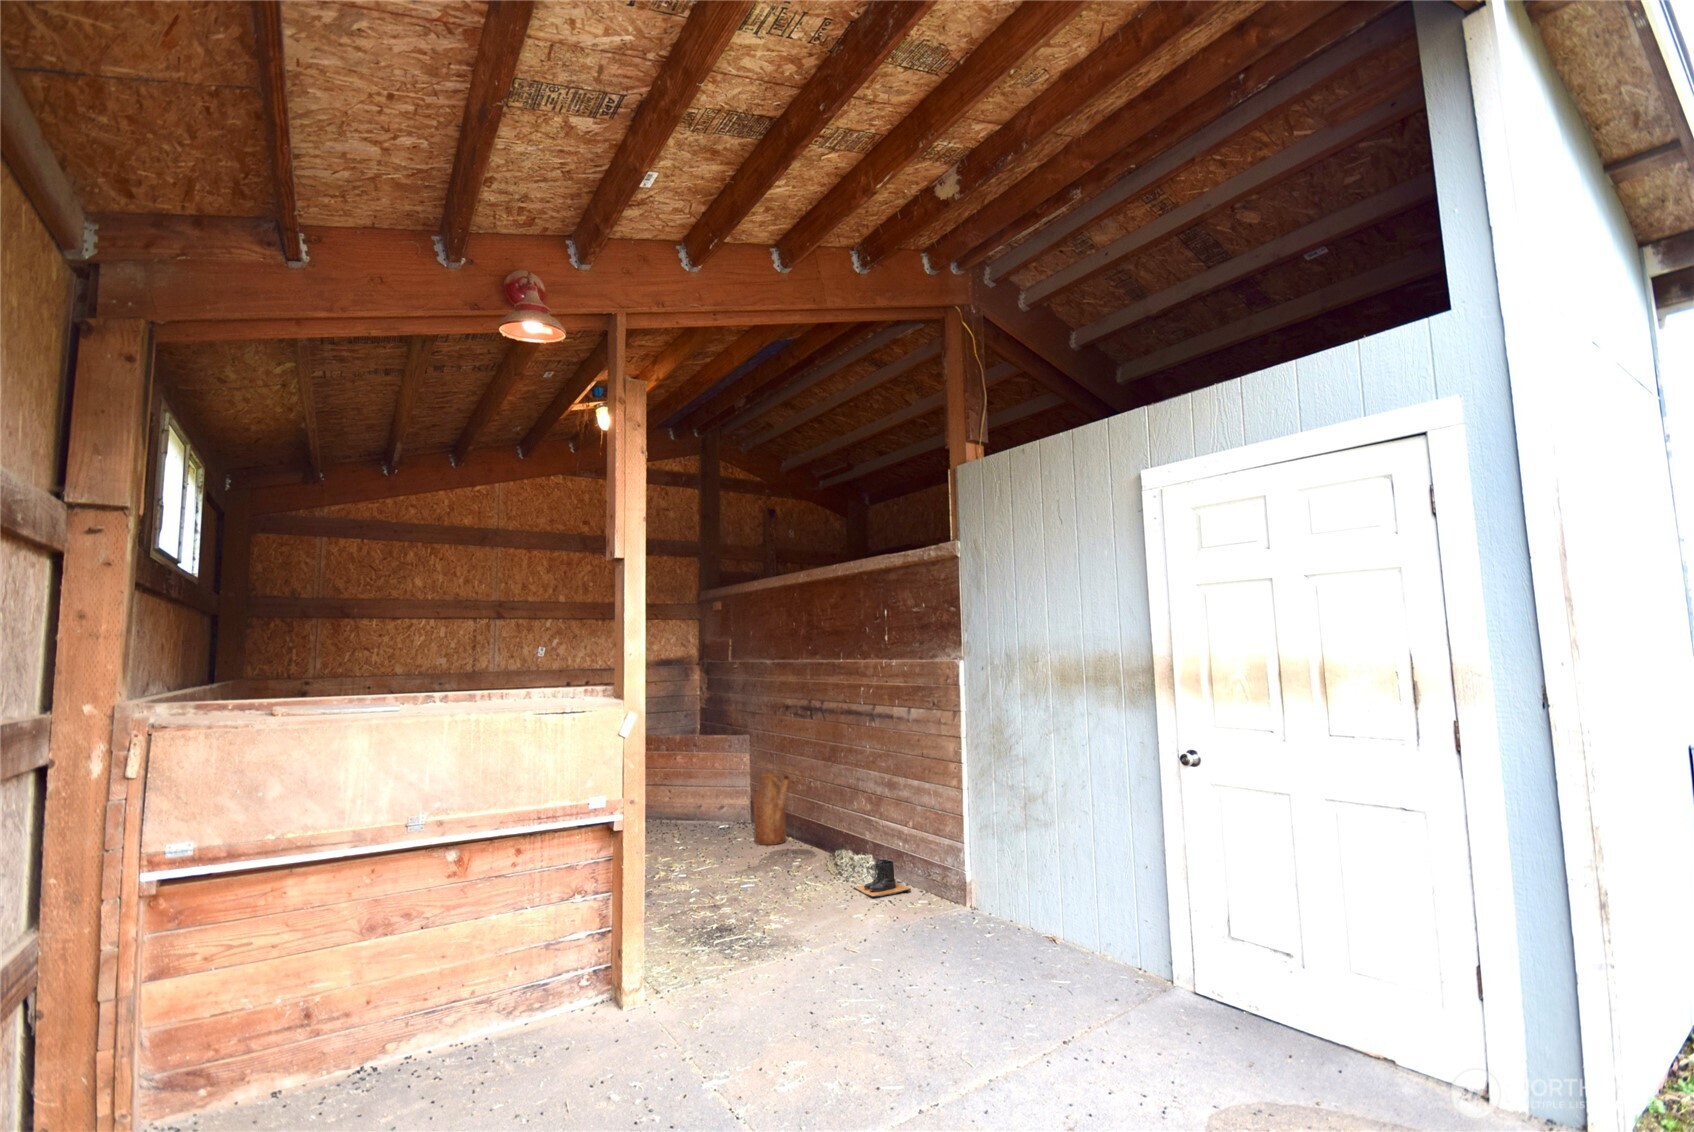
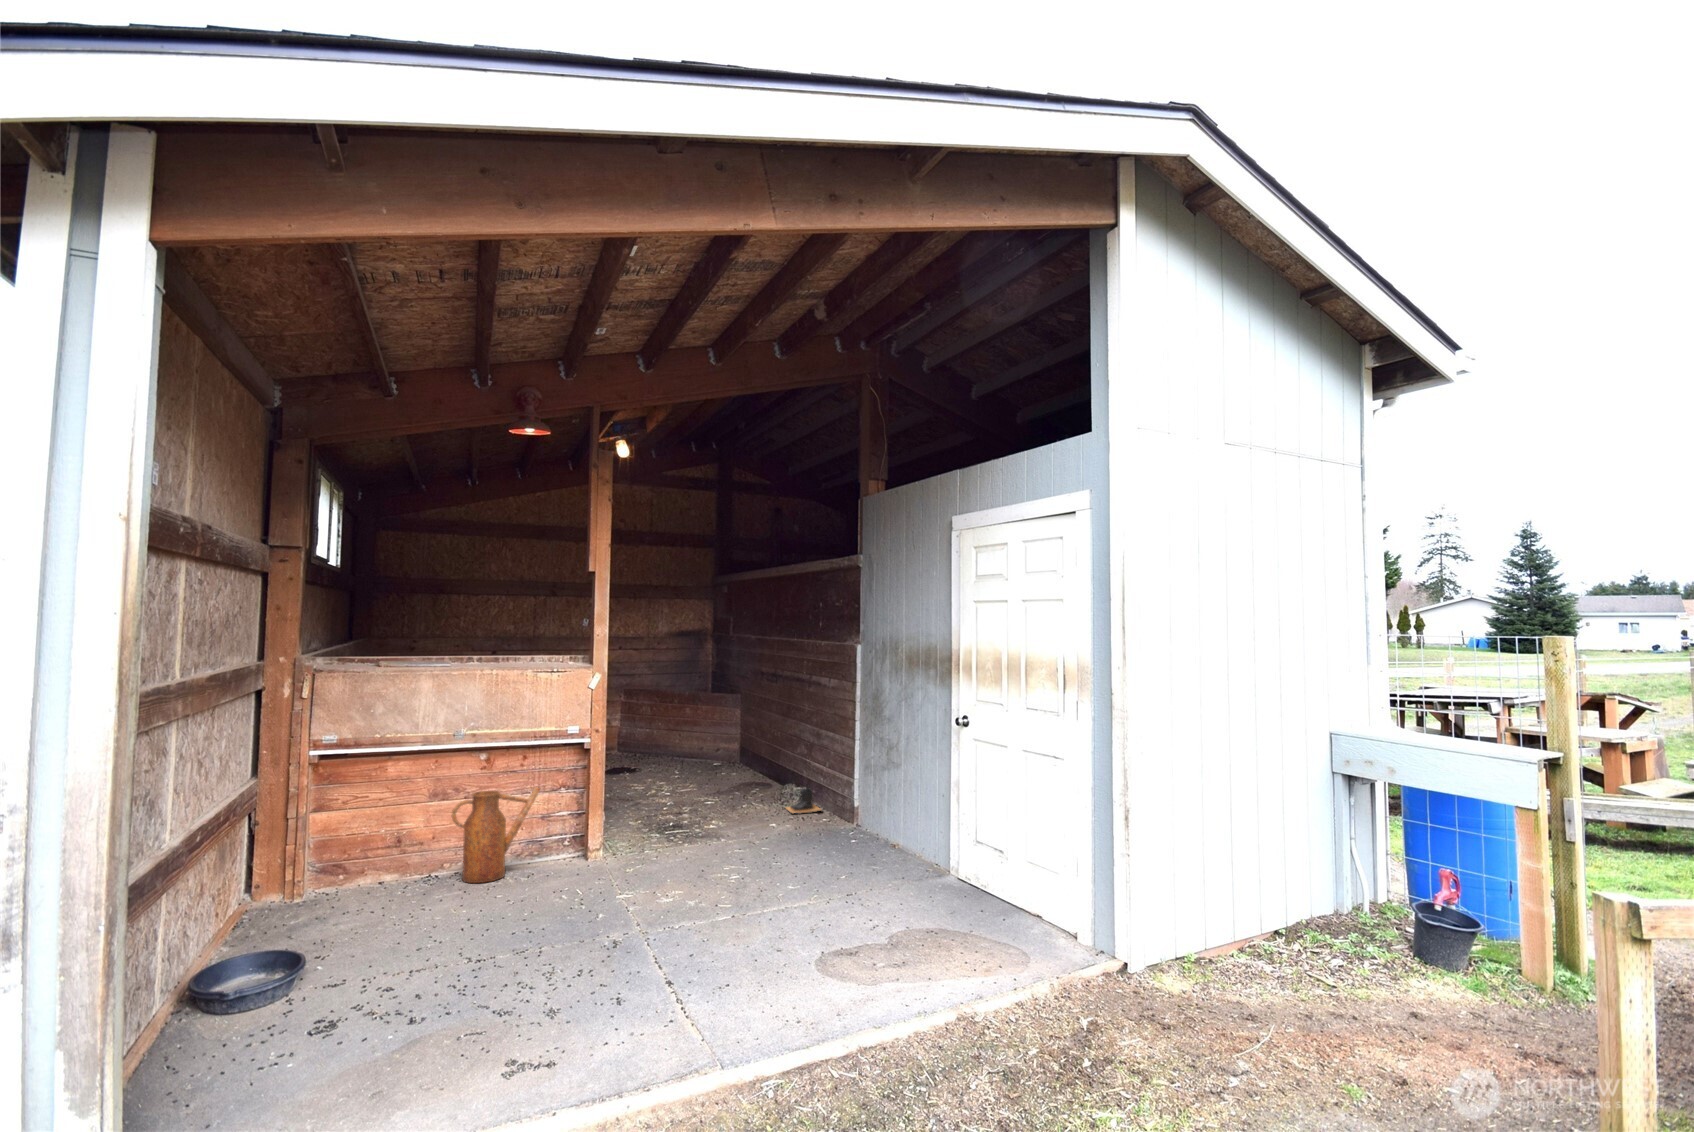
watering can: present [754,773,789,845] -> present [452,787,540,883]

